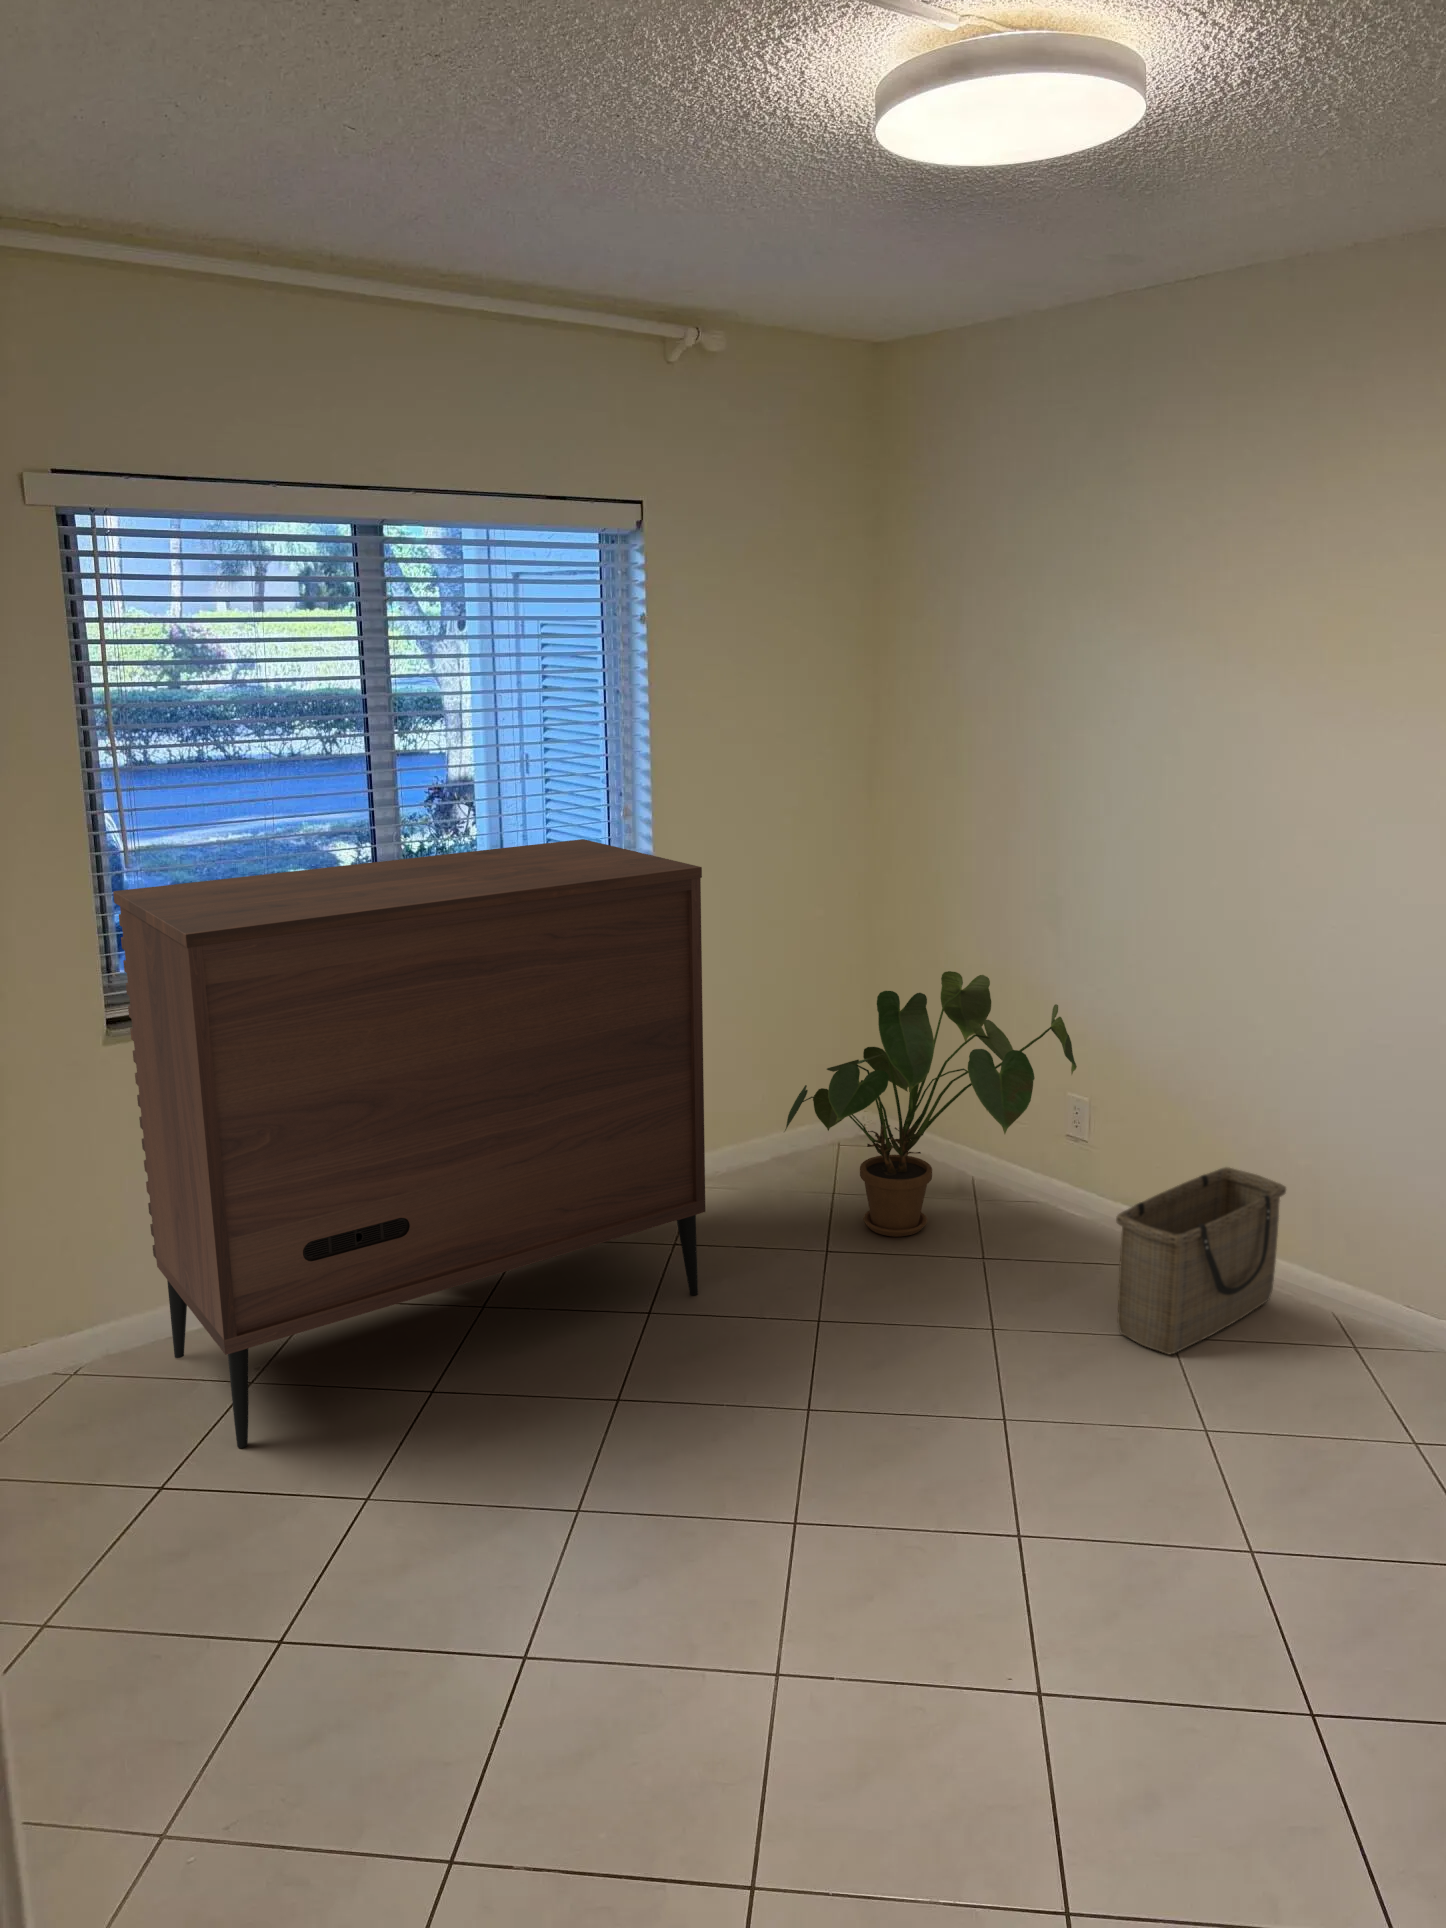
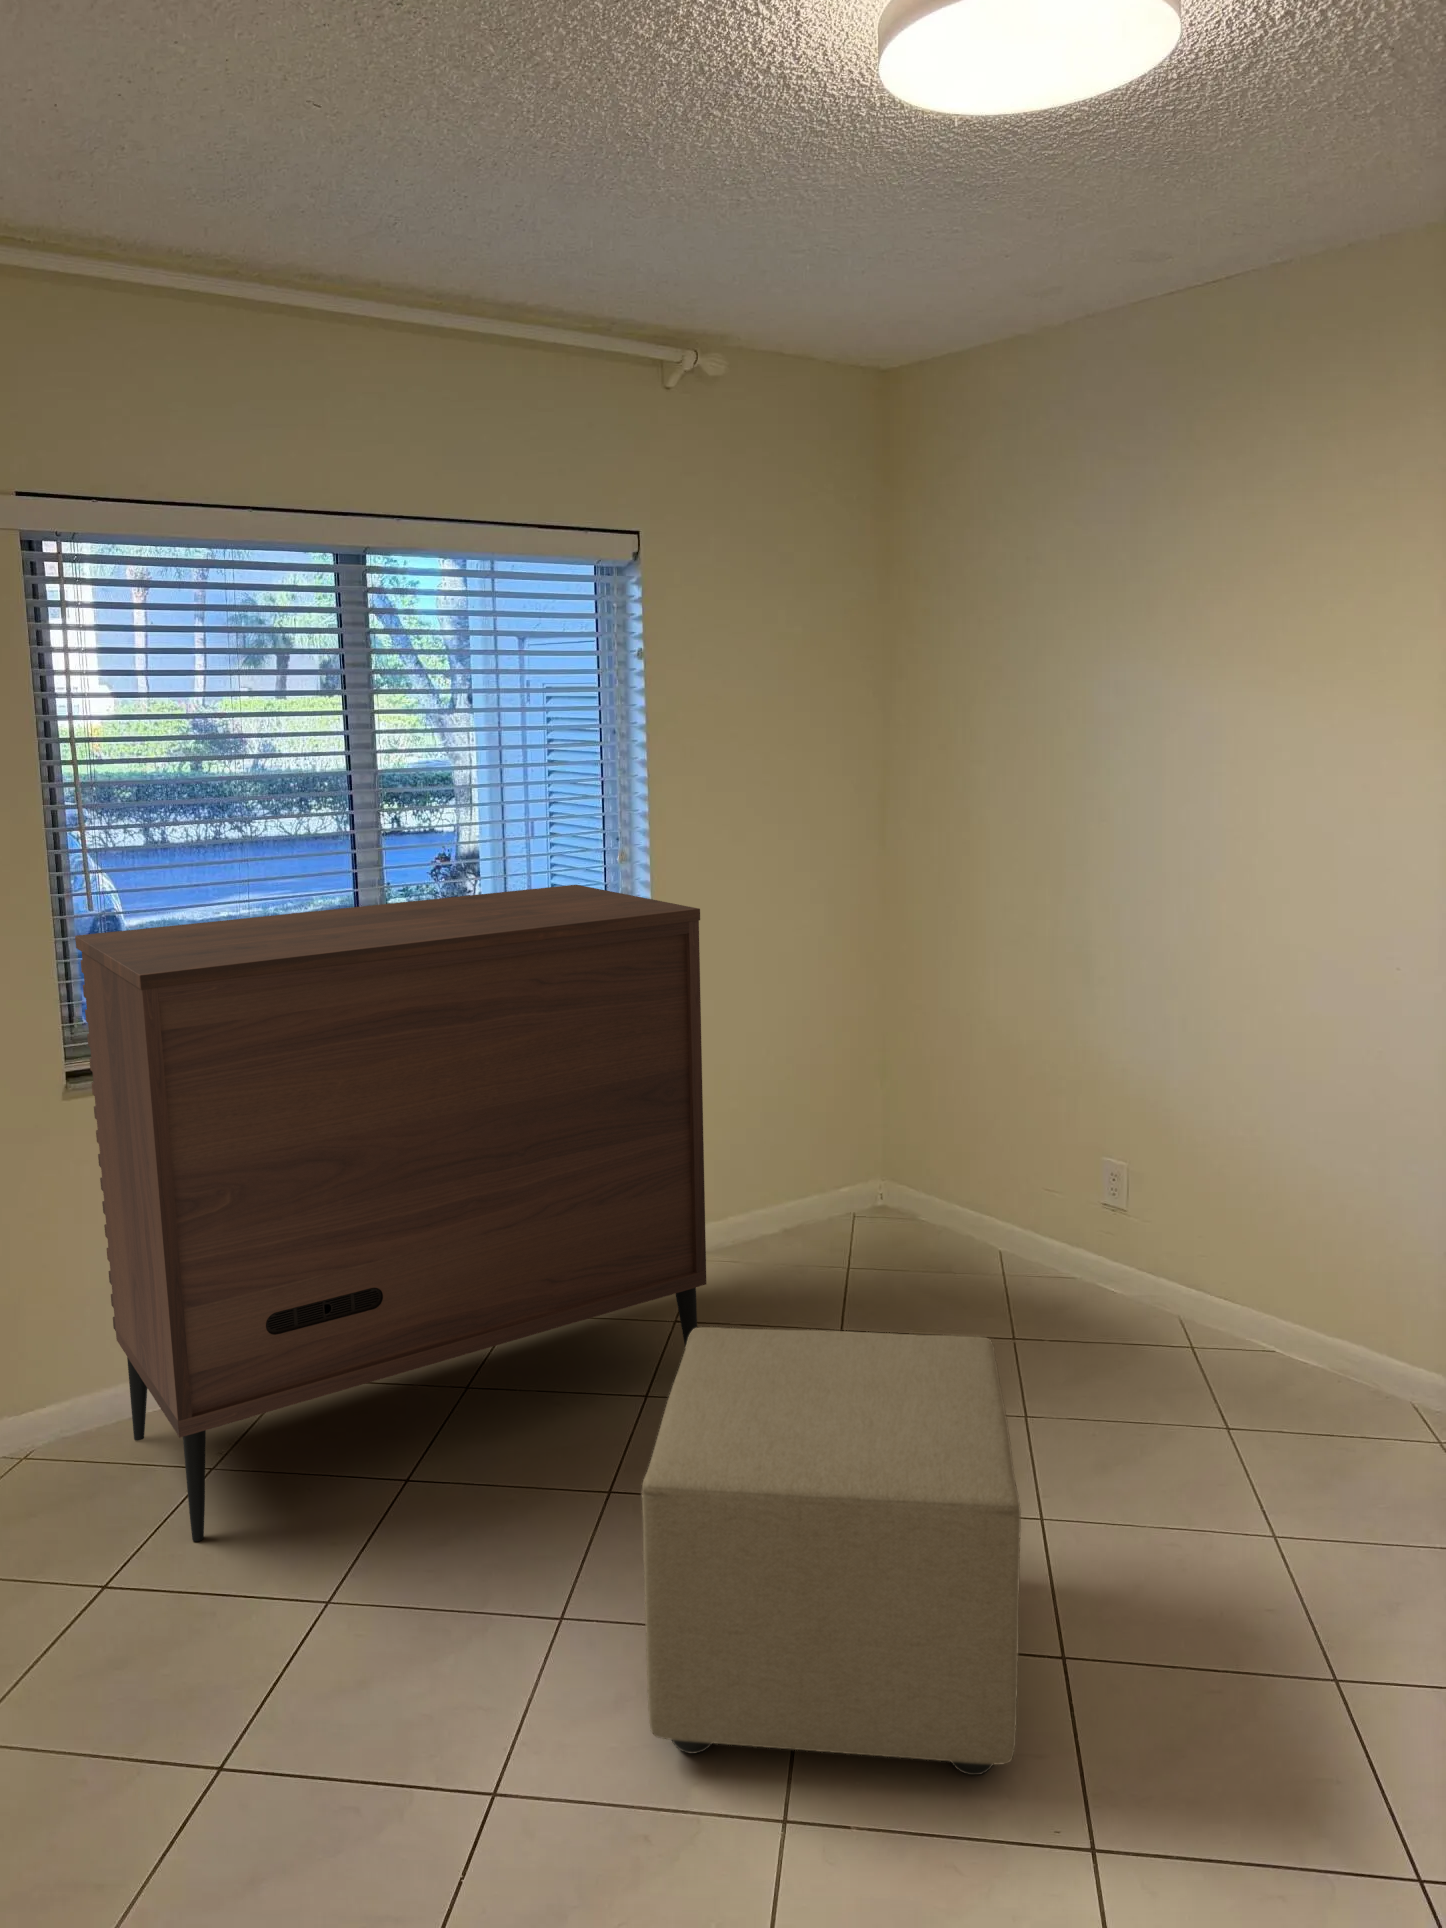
house plant: present [785,971,1077,1237] -> none [791,1025,1110,1313]
basket: present [1116,1167,1286,1354] -> none [1160,1237,1349,1447]
ottoman: none [654,1252,983,1634] -> present [642,1327,1021,1775]

